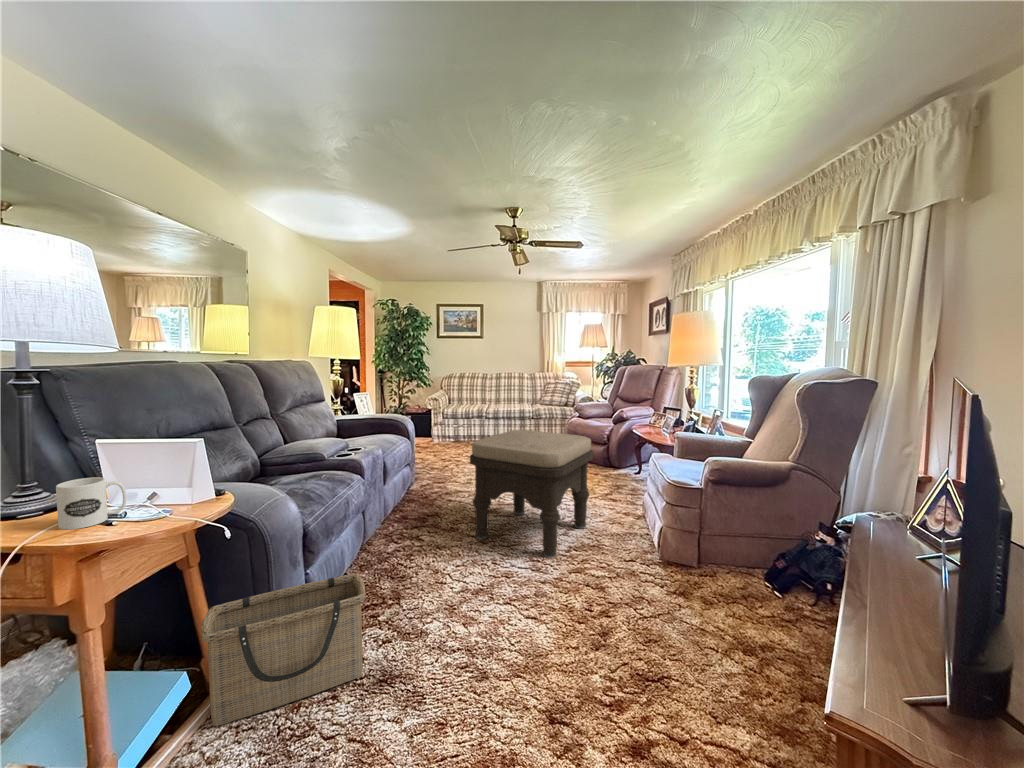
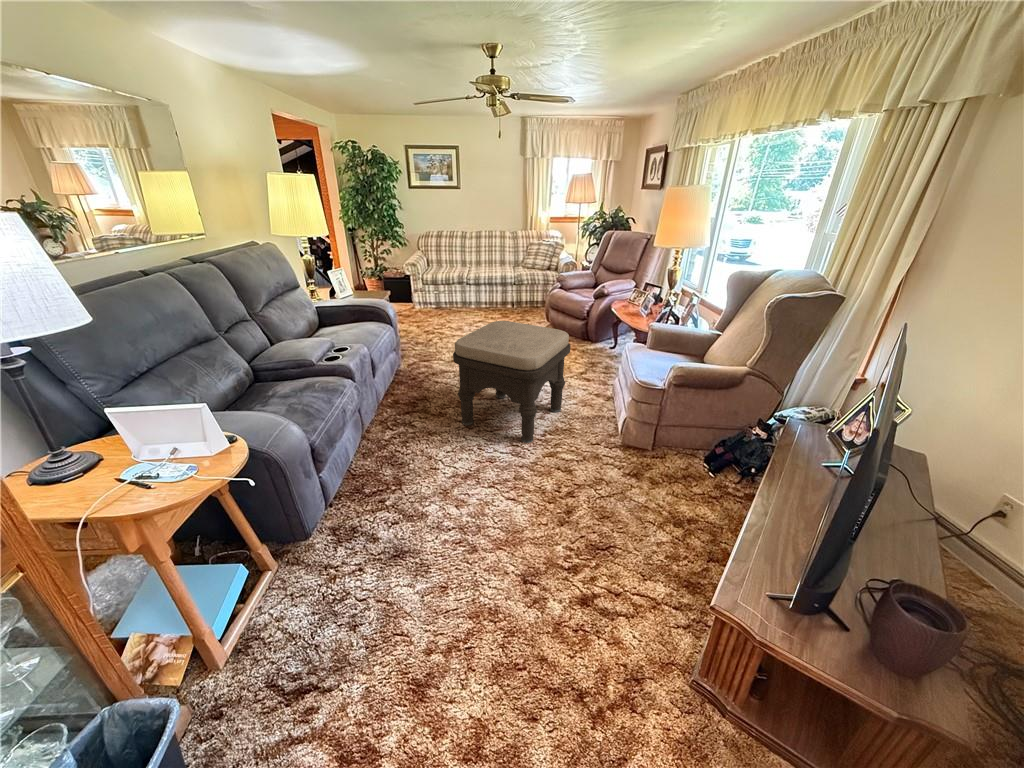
mug: present [56,477,126,530] -> none [101,444,163,490]
basket: present [201,574,365,726] -> none [247,482,379,594]

